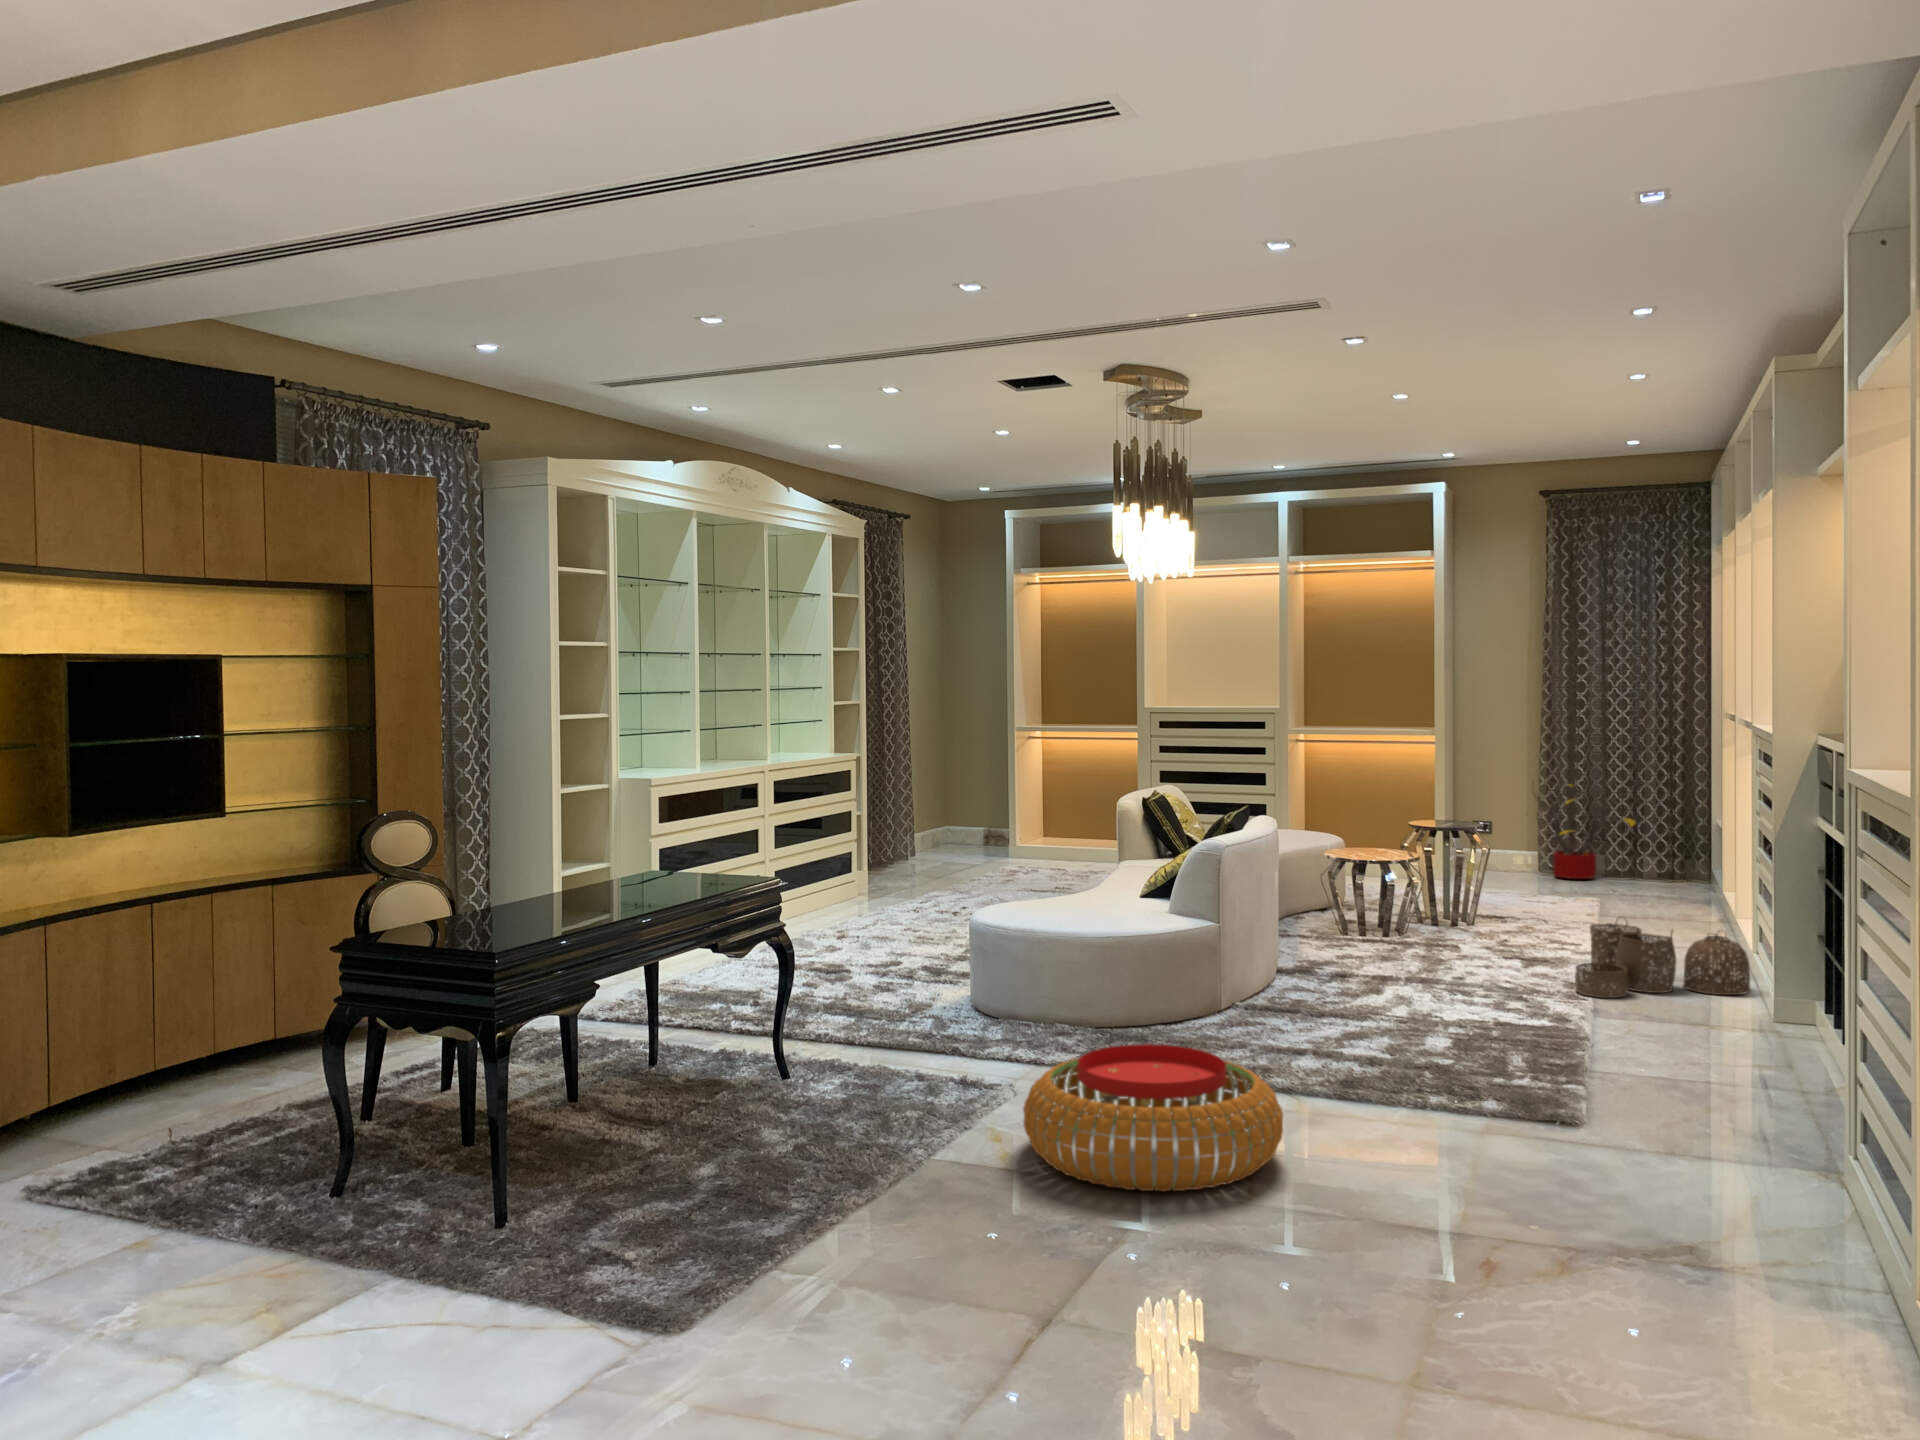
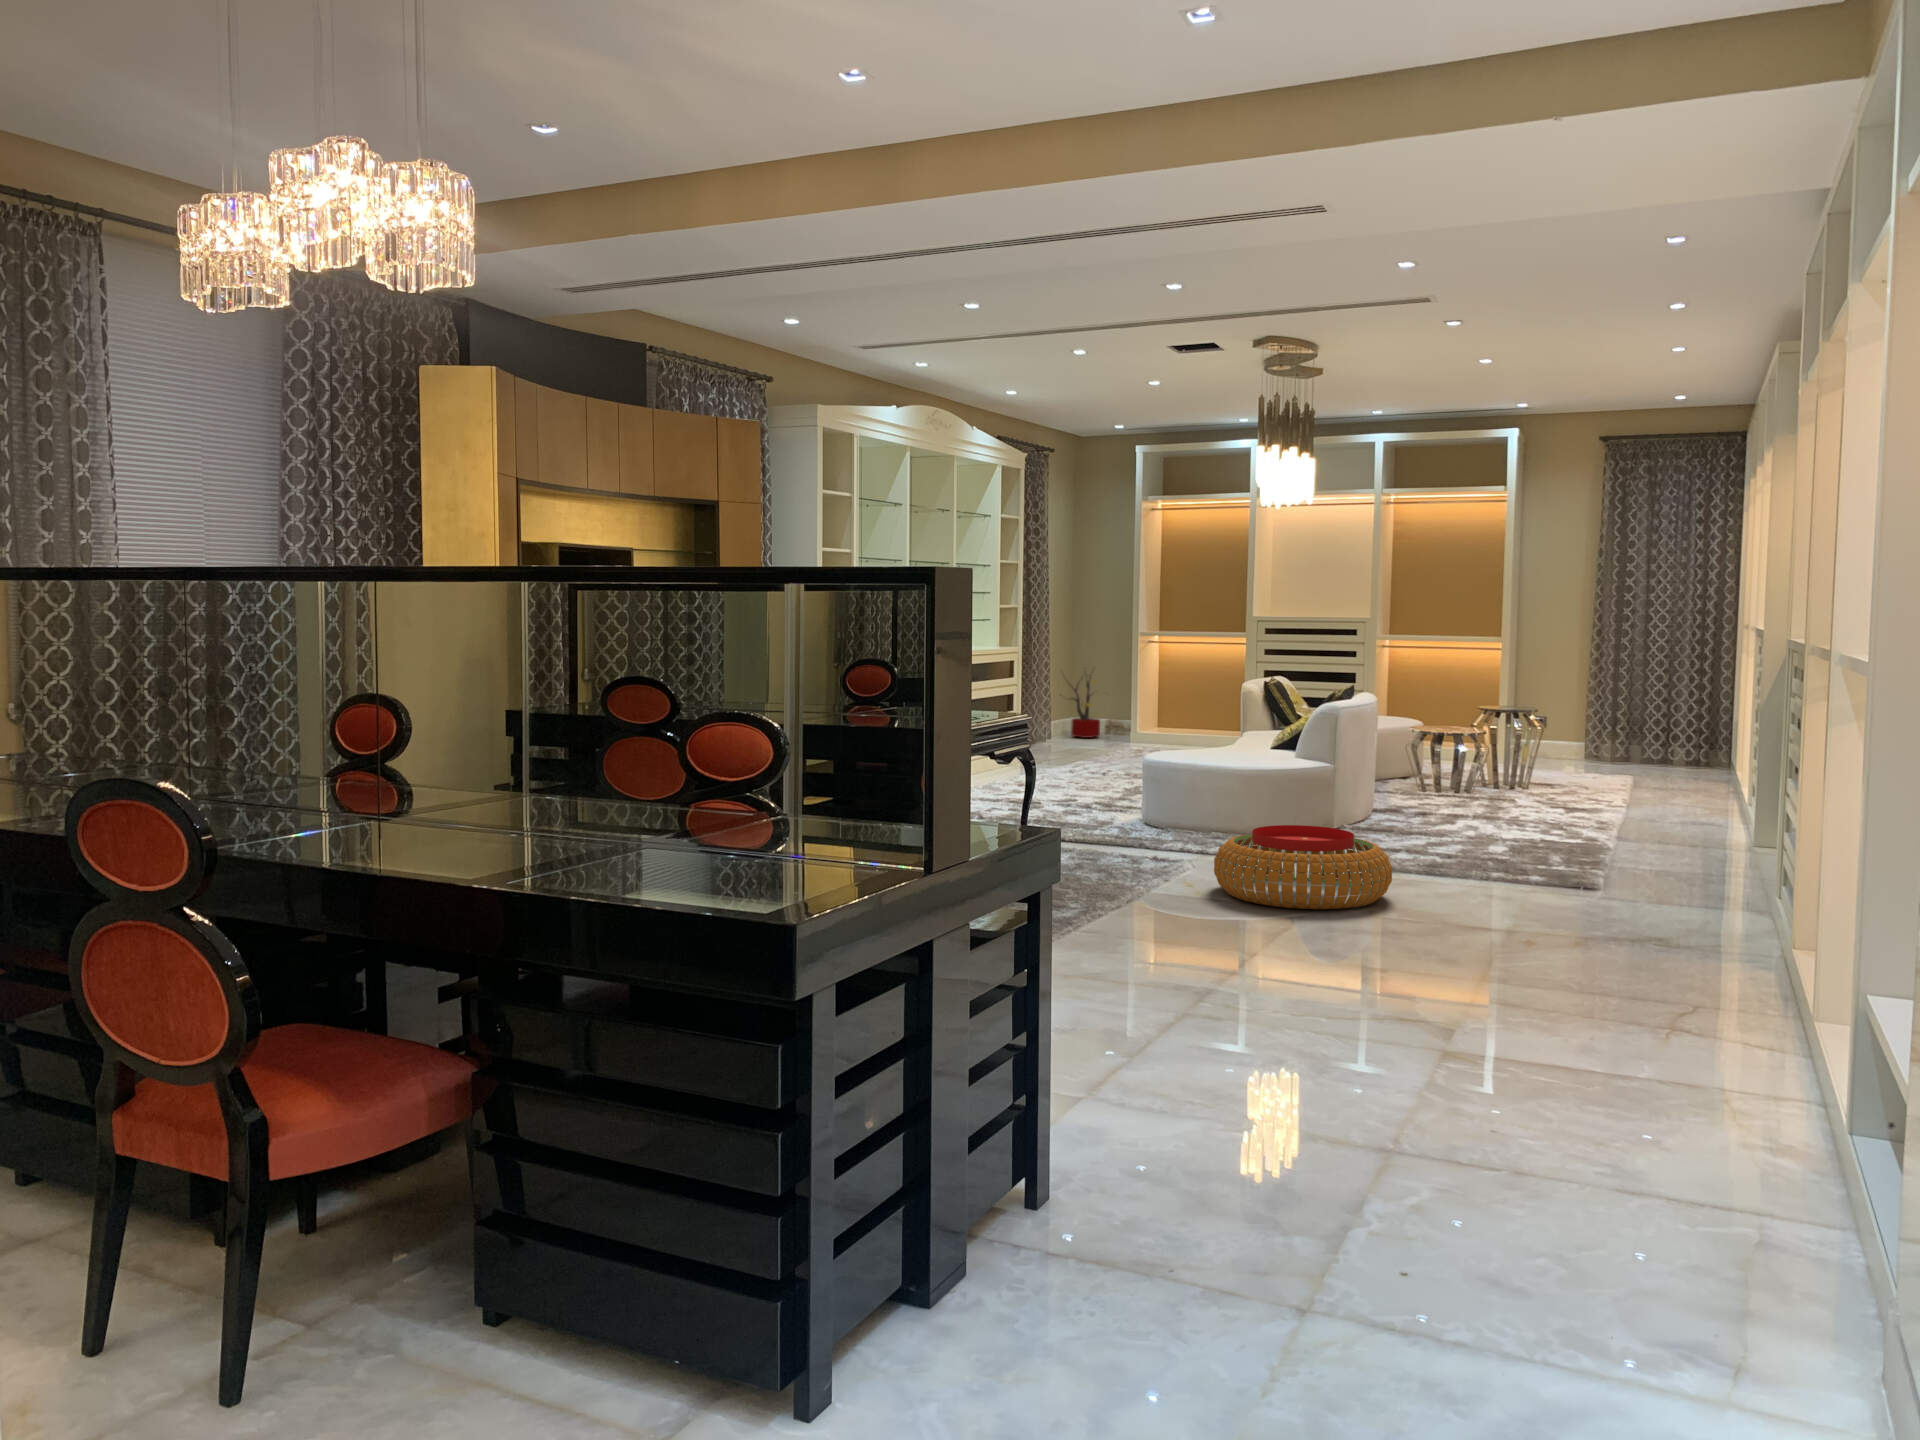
decorative plant: present [1526,784,1636,879] -> present [1064,675,1100,738]
woven basket: present [1575,923,1751,998] -> none [1604,775,1741,831]

